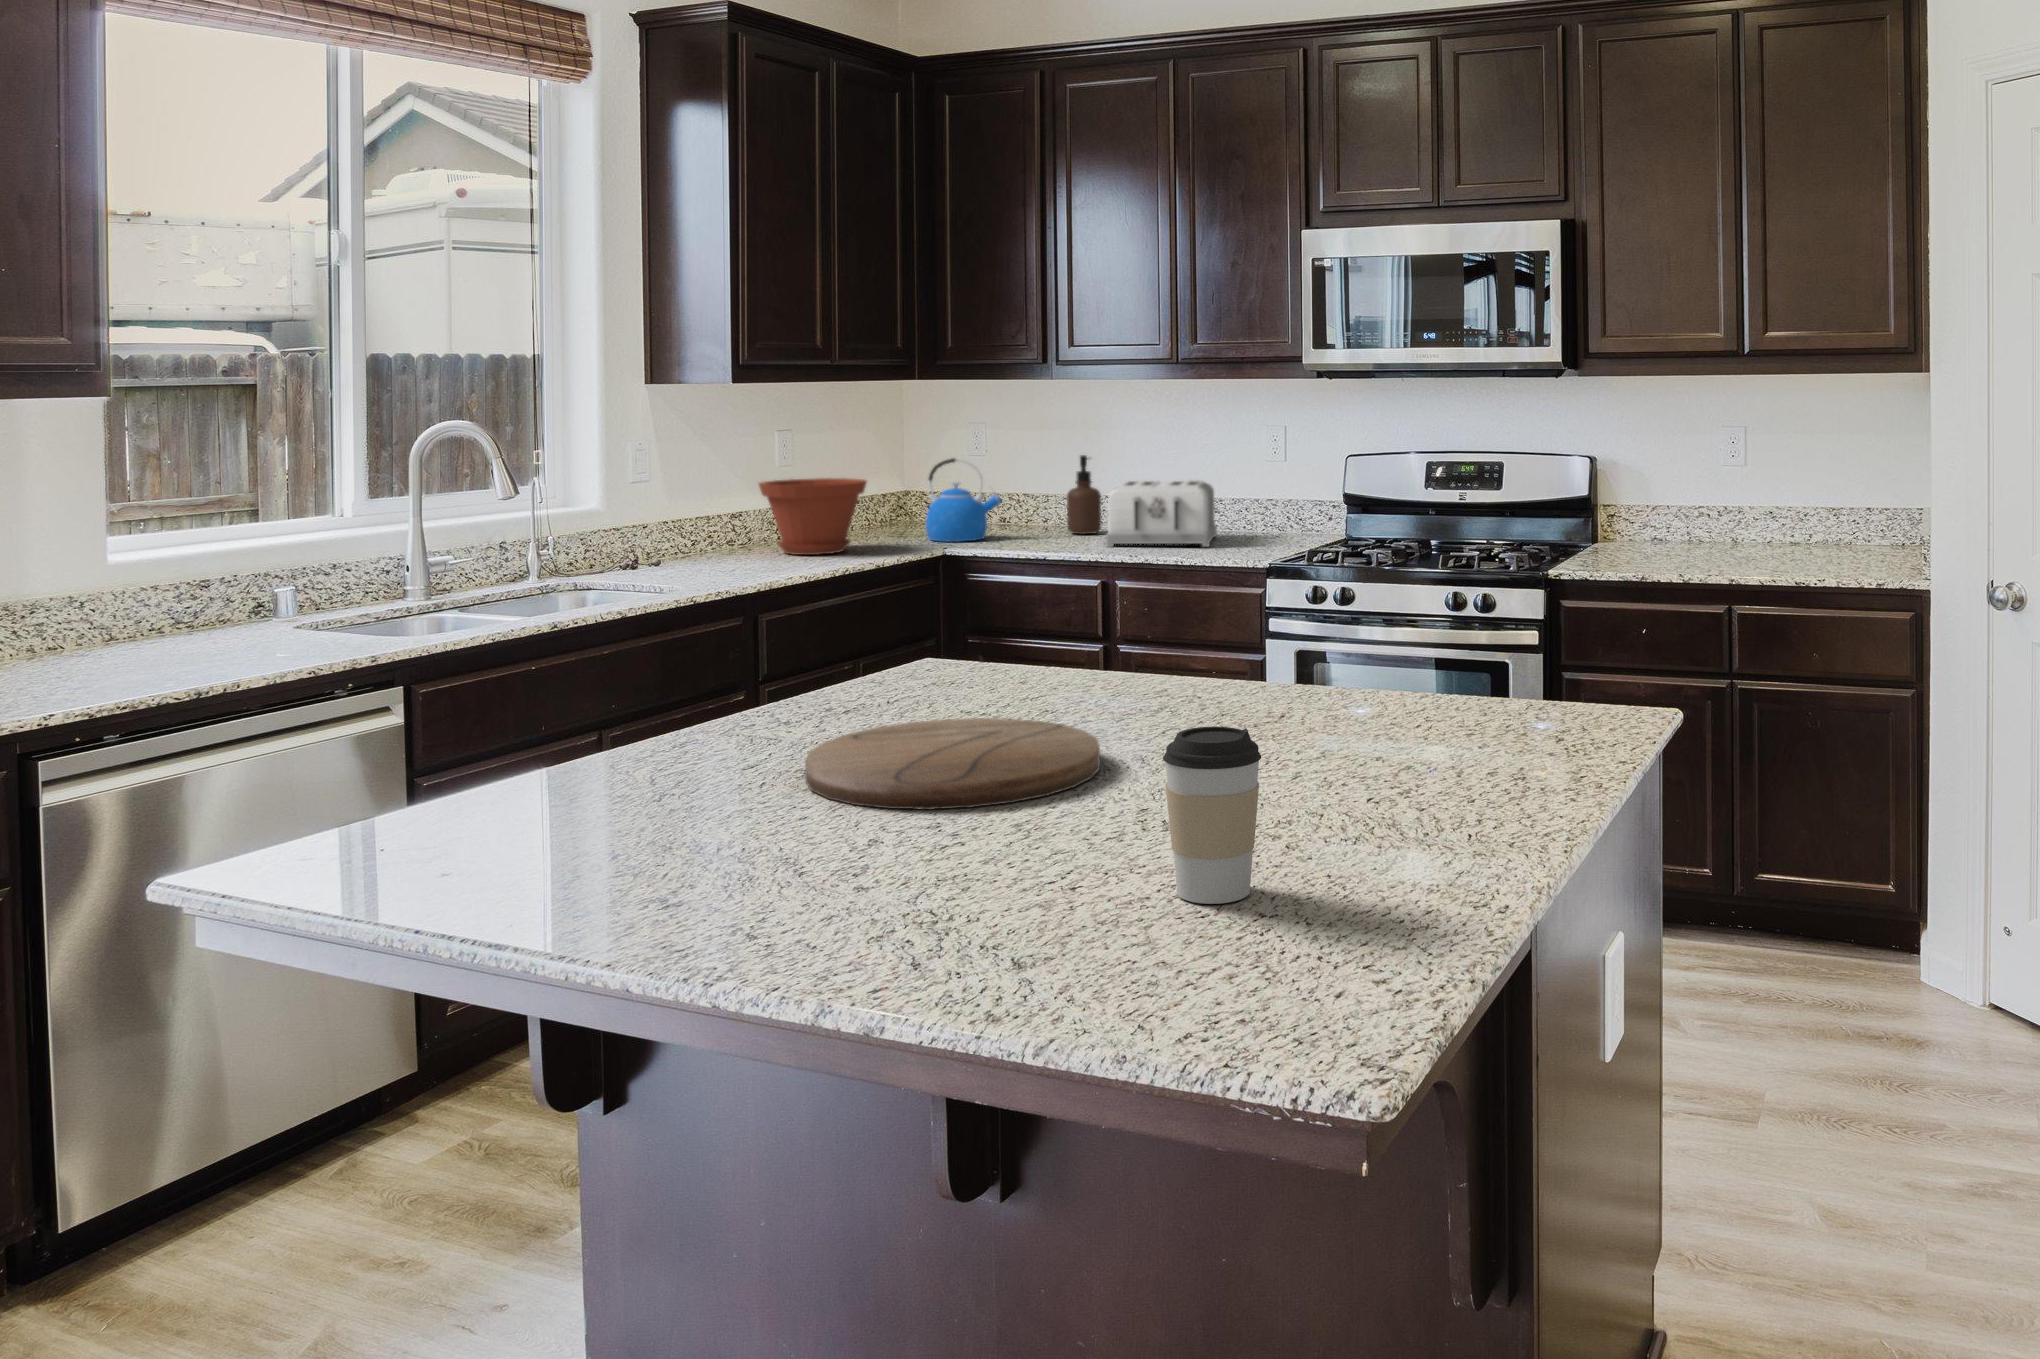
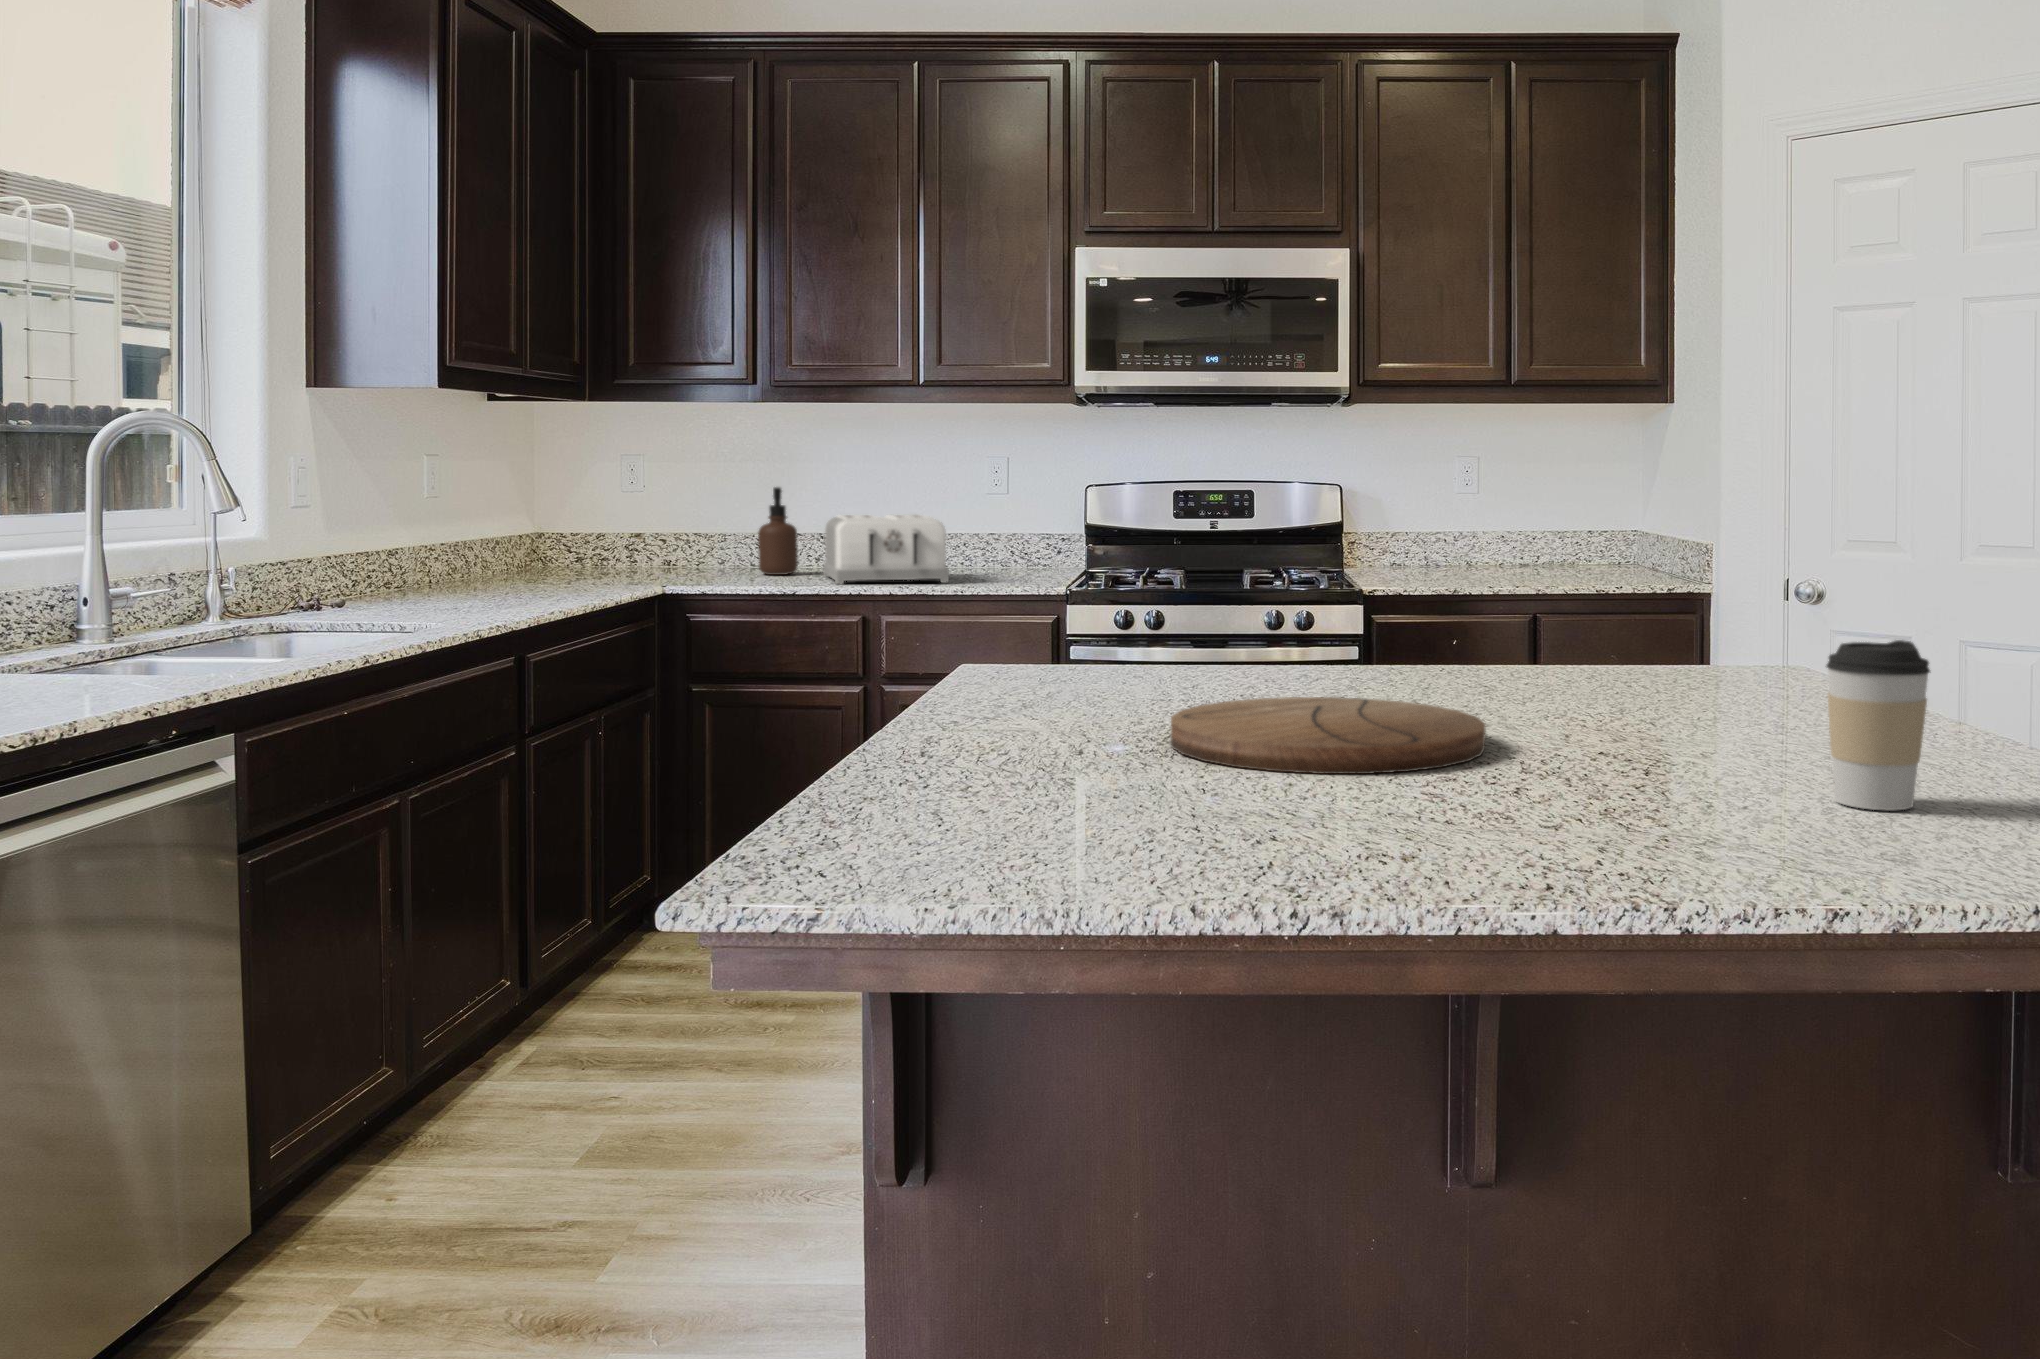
kettle: present [926,458,1002,542] -> none [609,487,700,582]
plant pot: present [759,478,867,555] -> none [434,507,572,595]

